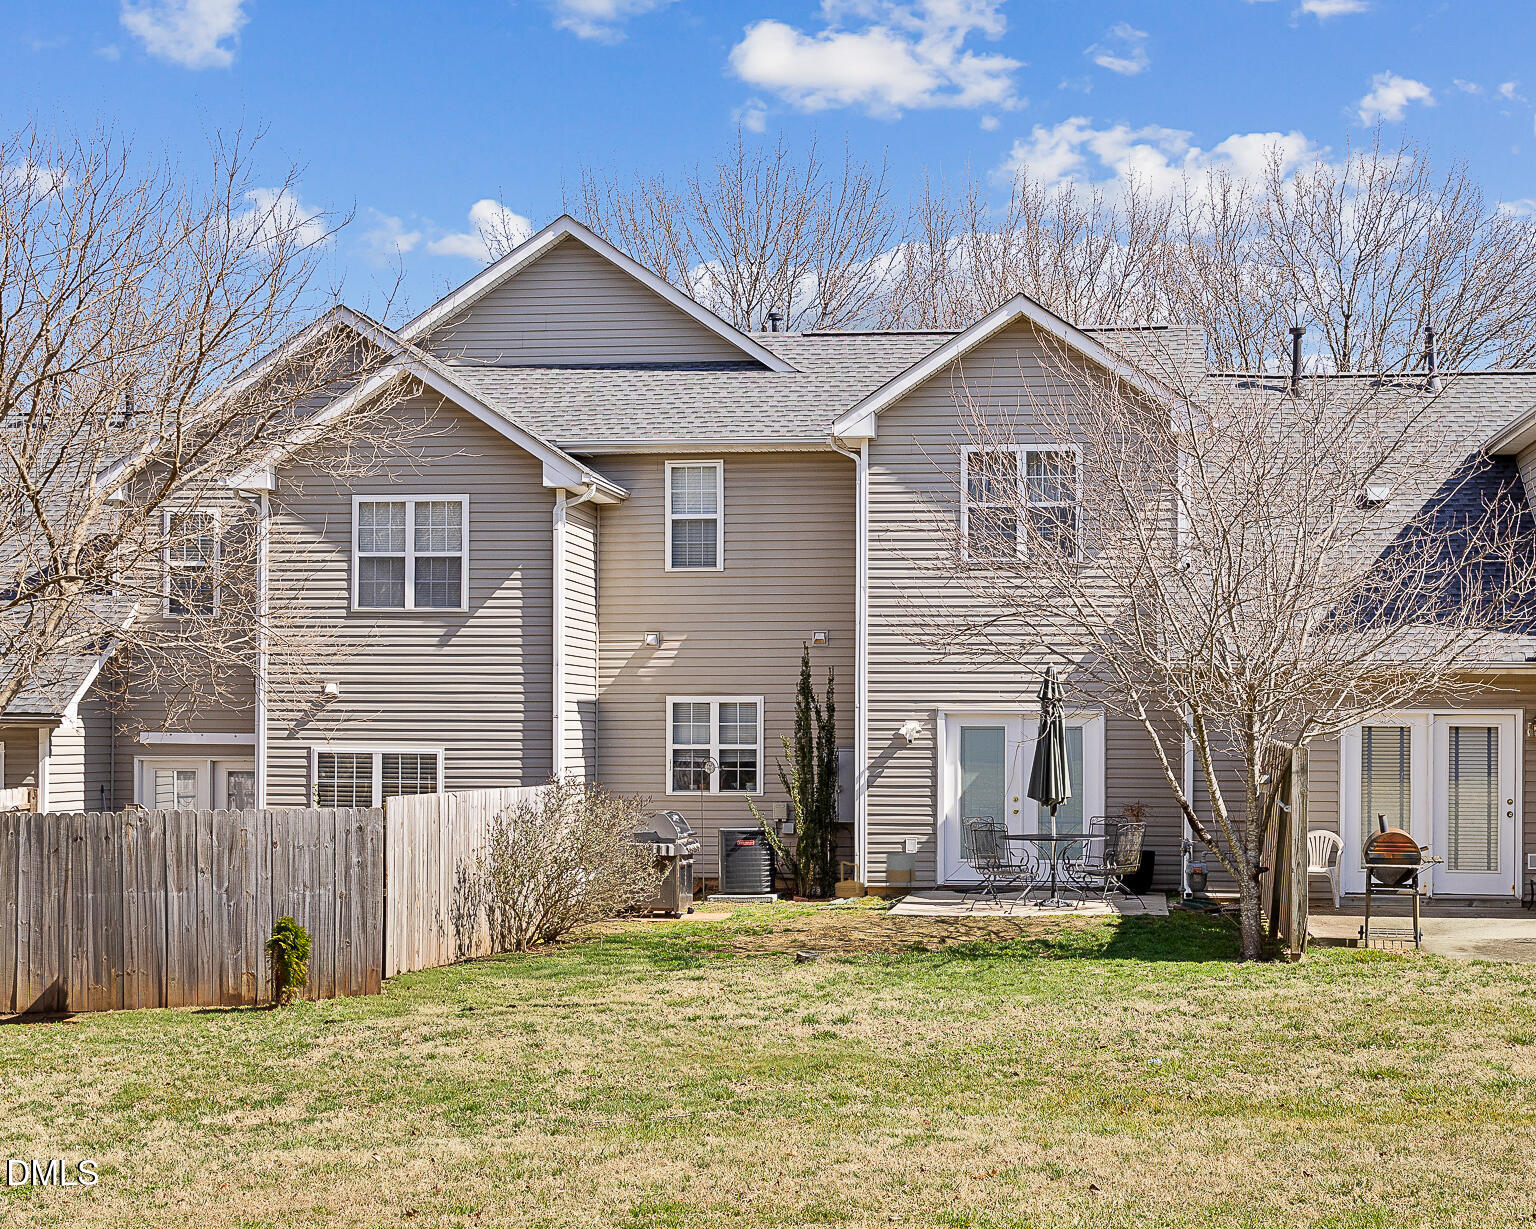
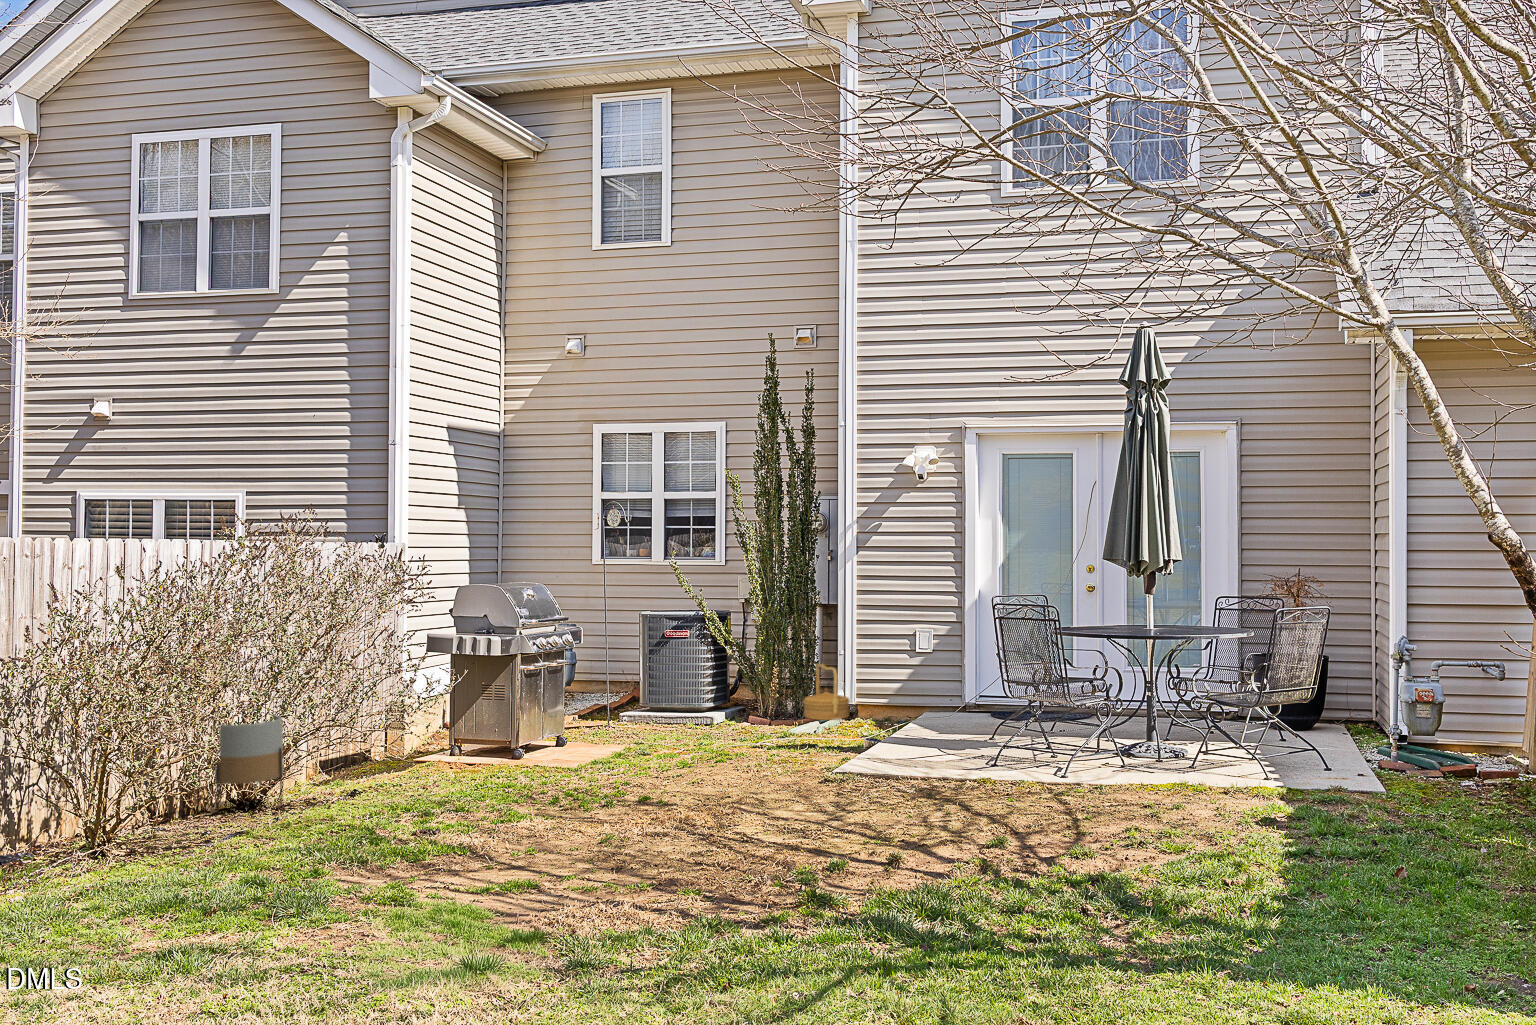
planter: present [885,853,916,896] -> present [215,715,284,814]

